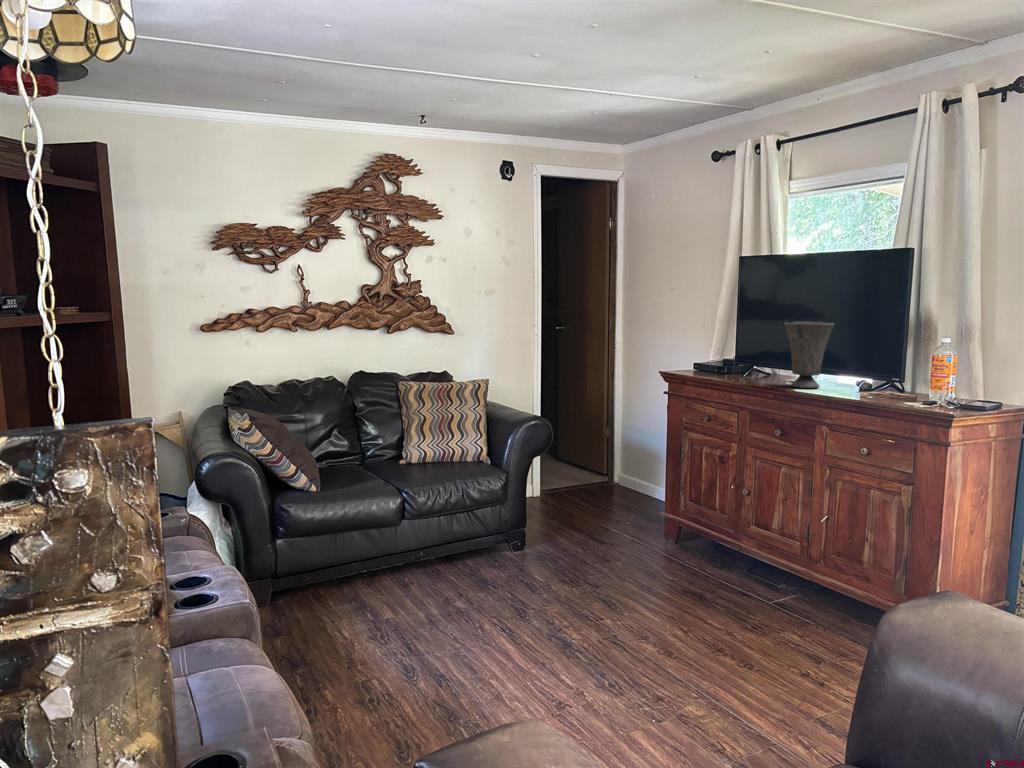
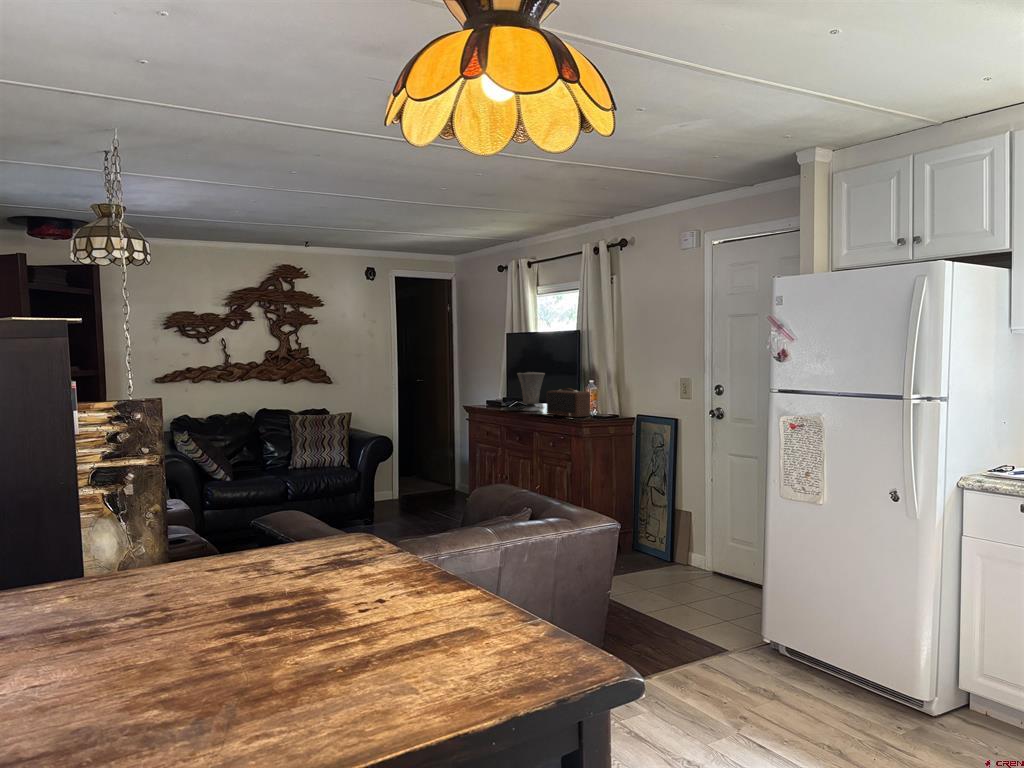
speaker: none [854,352,953,406] -> present [547,388,590,417]

